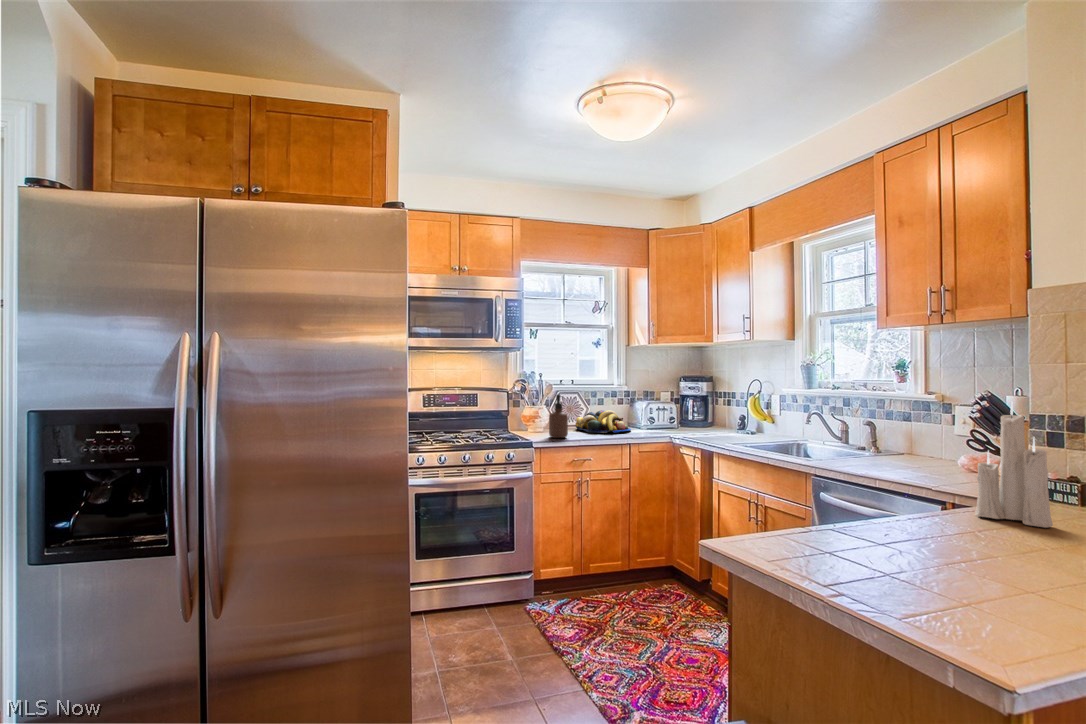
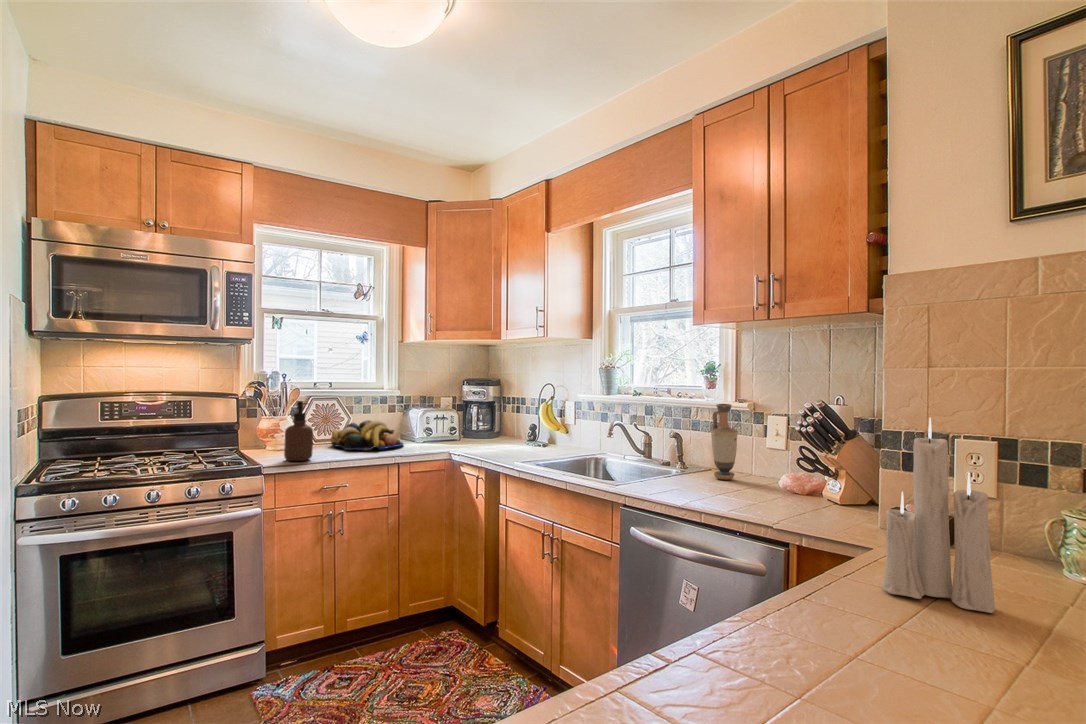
vase: none [901,396,927,461] -> present [711,404,737,480]

